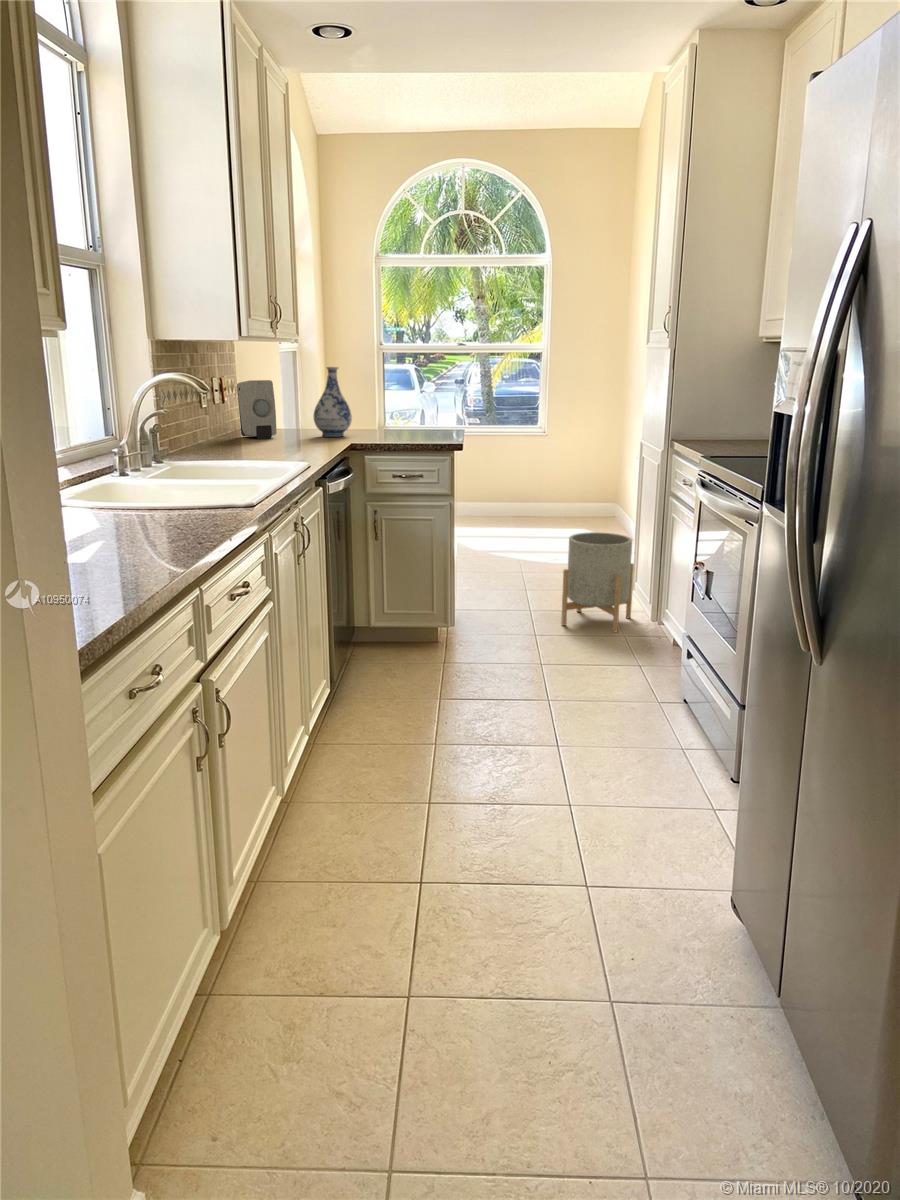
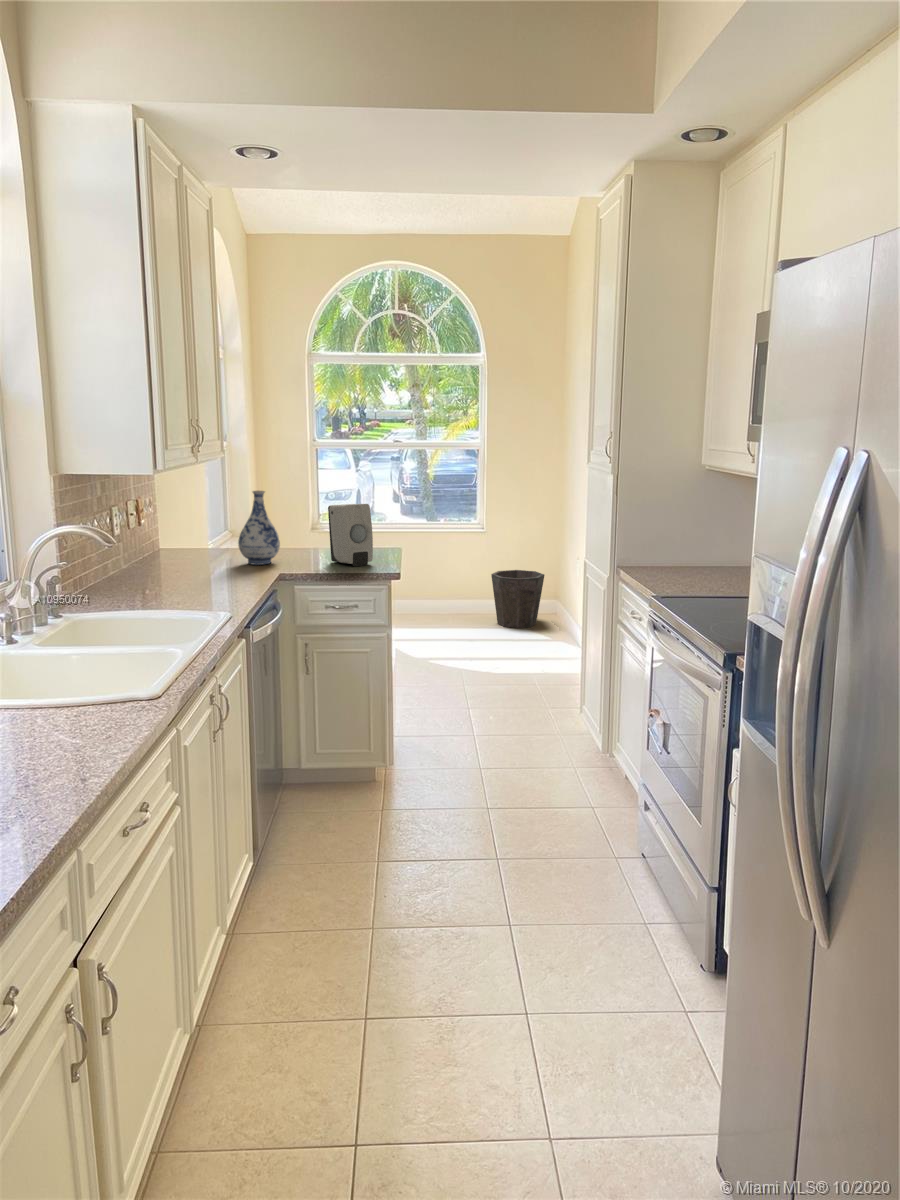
soap dispenser: present [237,380,277,439] -> present [328,504,373,566]
waste bin: none [552,471,604,527] -> present [491,570,544,628]
planter: present [561,532,634,632] -> none [507,655,581,764]

